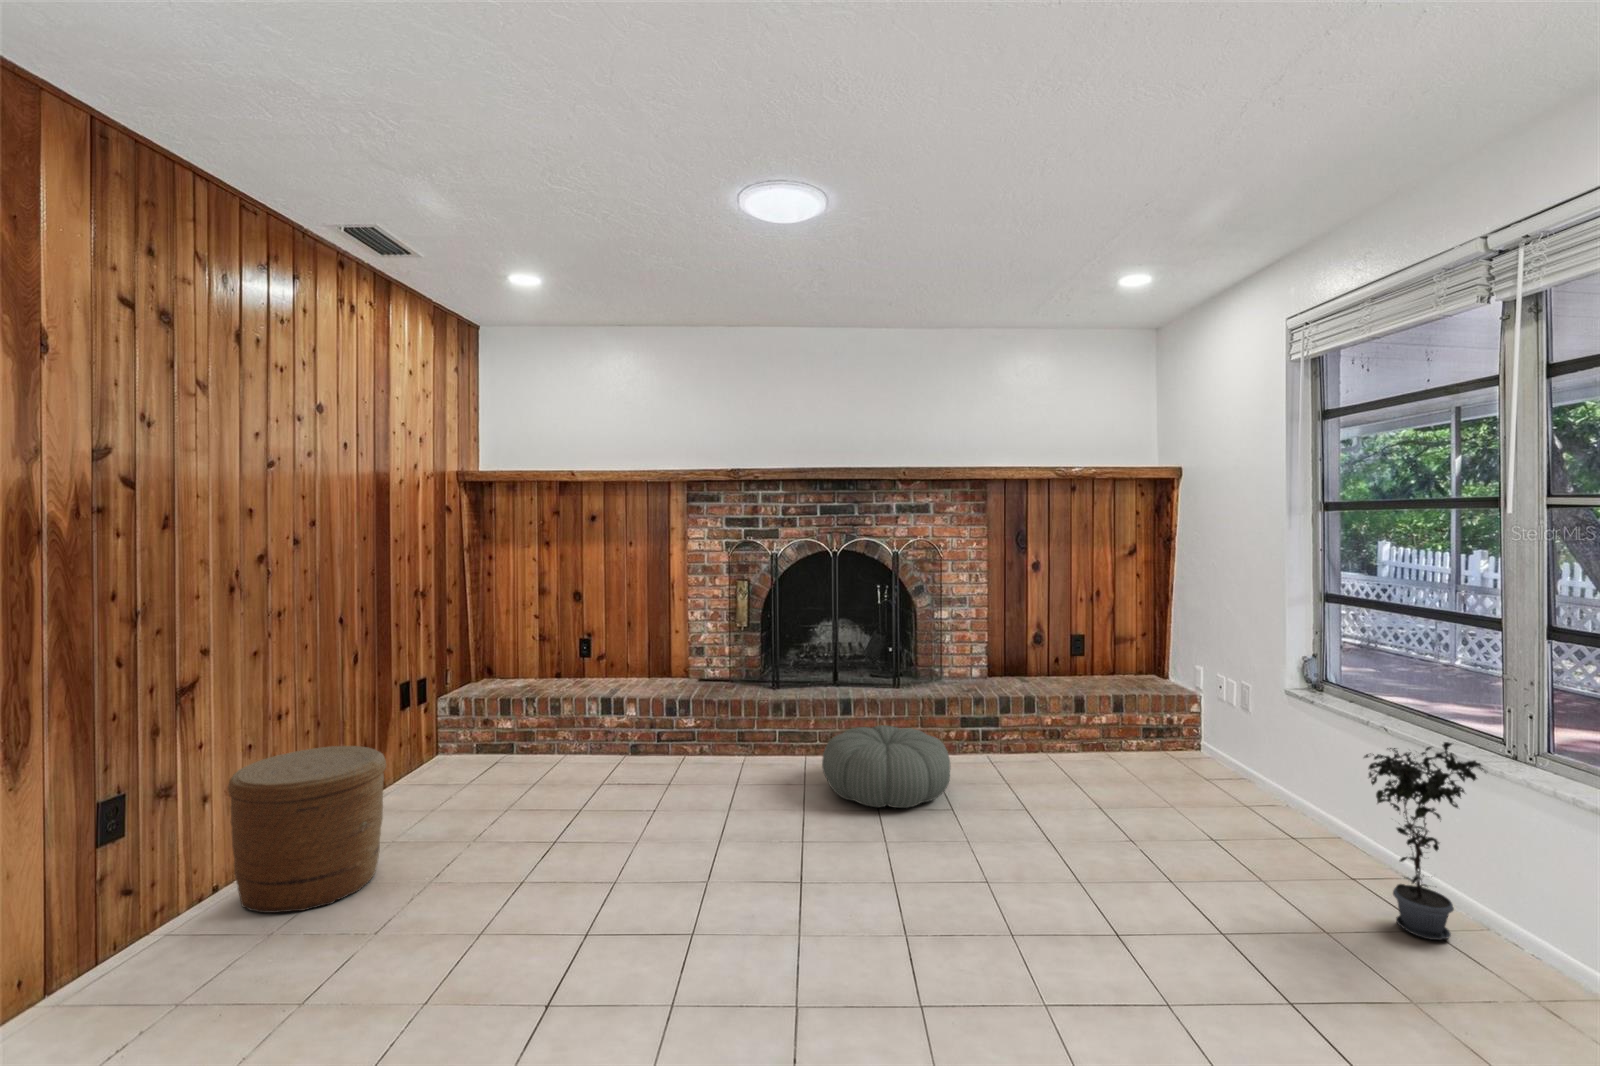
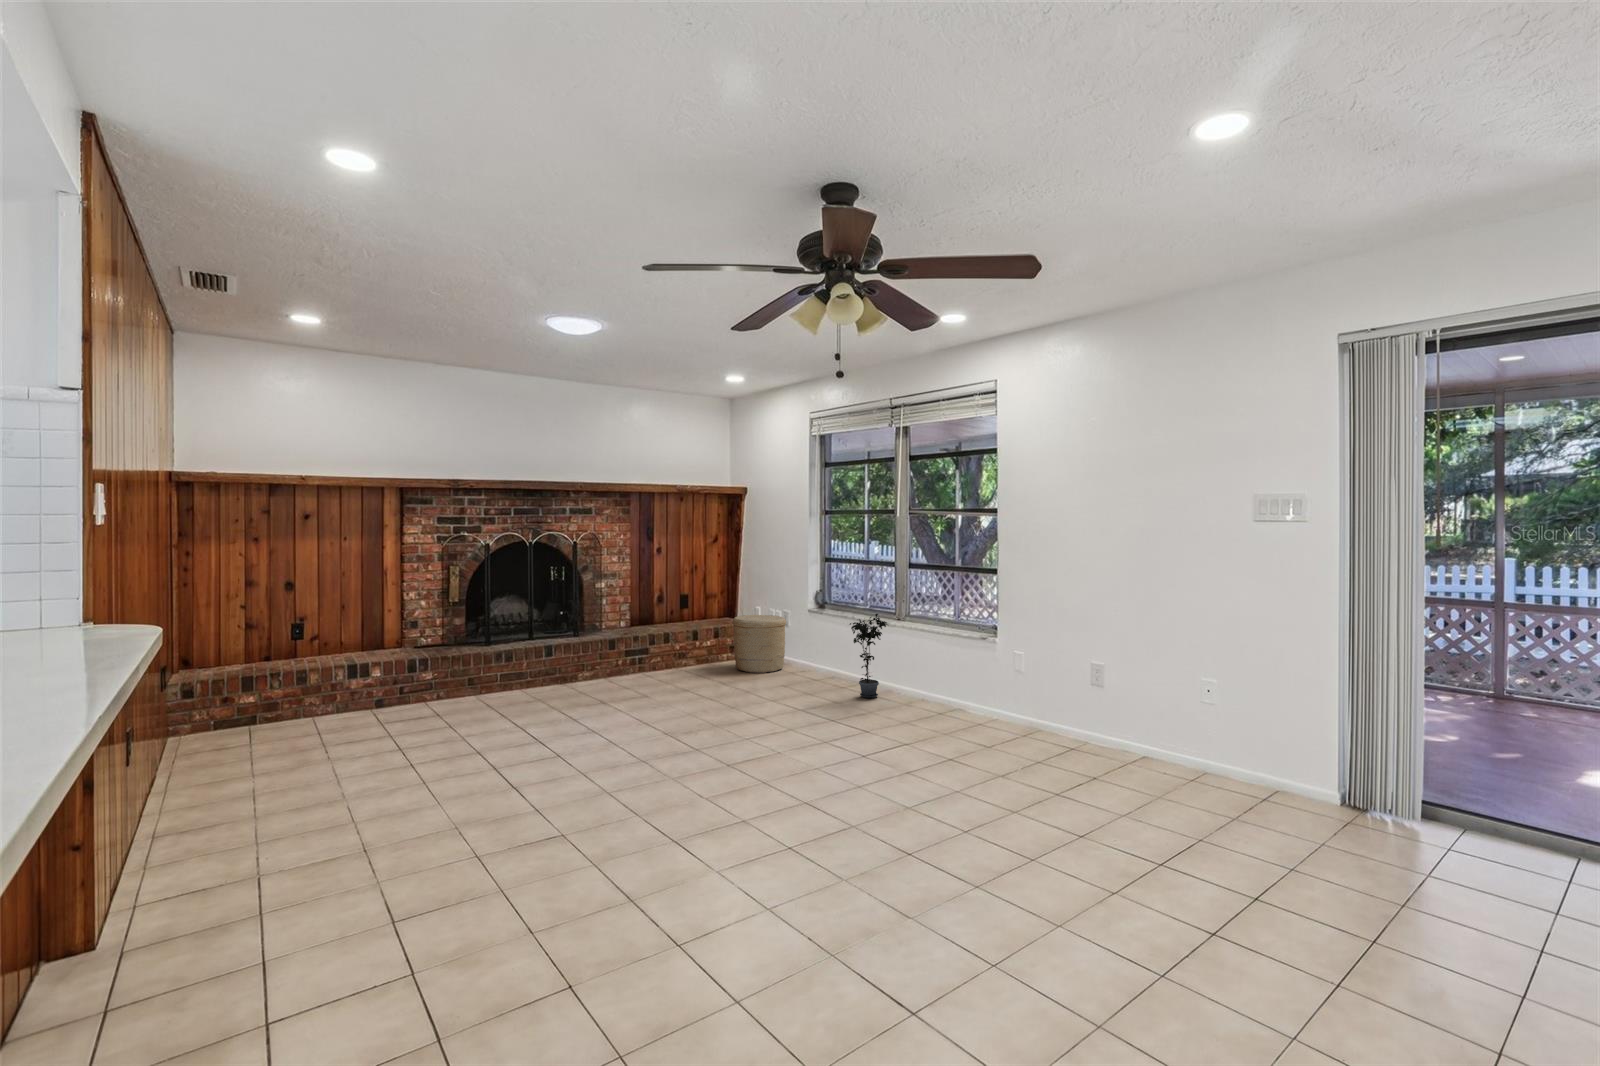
pouf: present [822,725,951,808] -> none [556,656,643,703]
woven basket: present [227,746,386,913] -> present [733,615,786,673]

